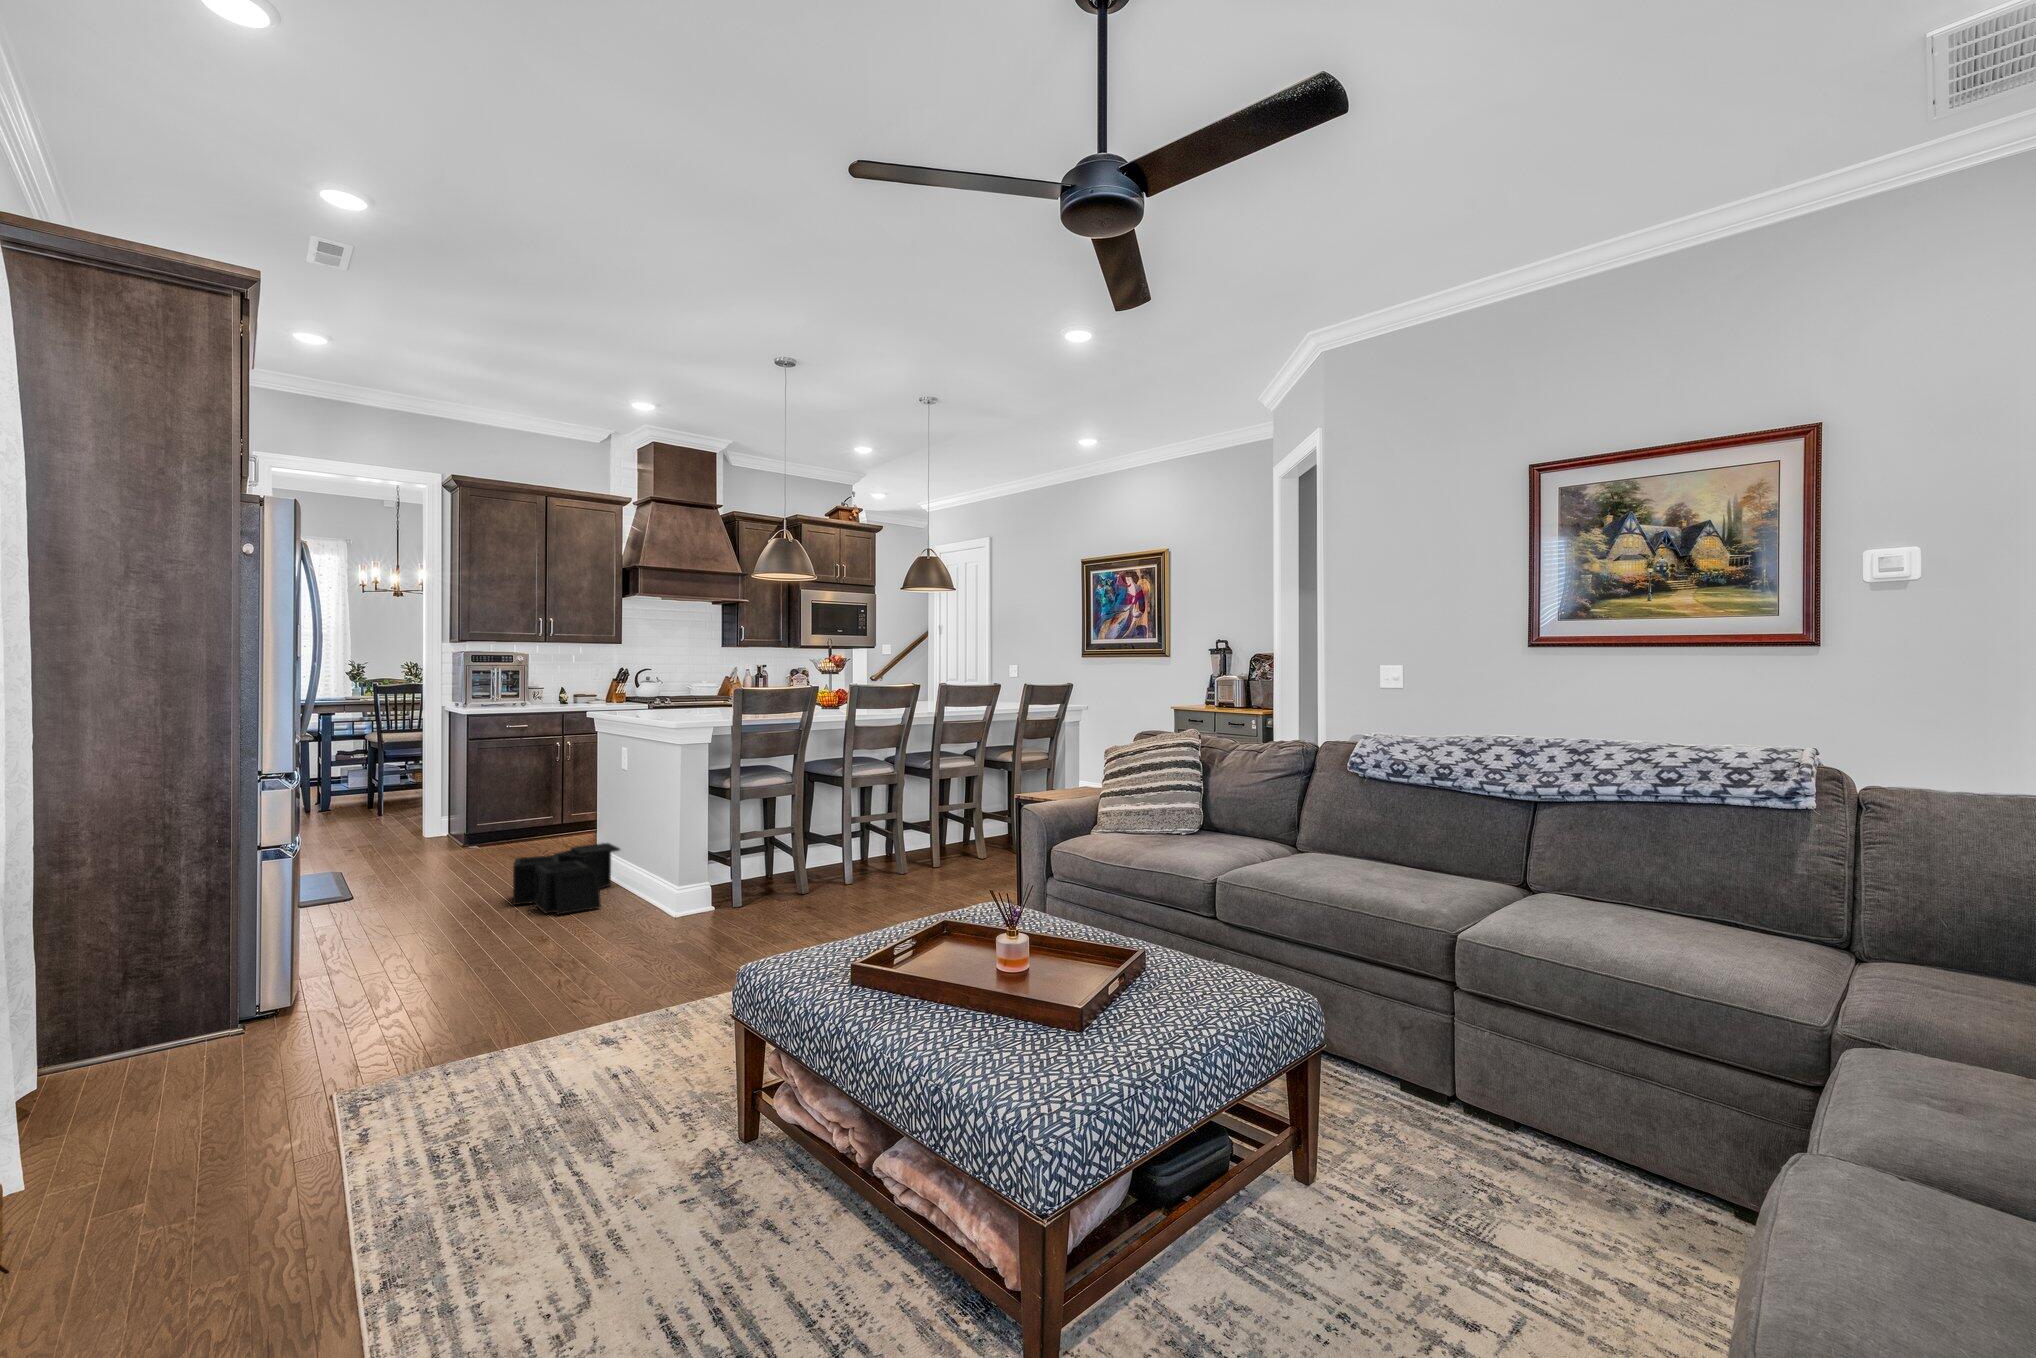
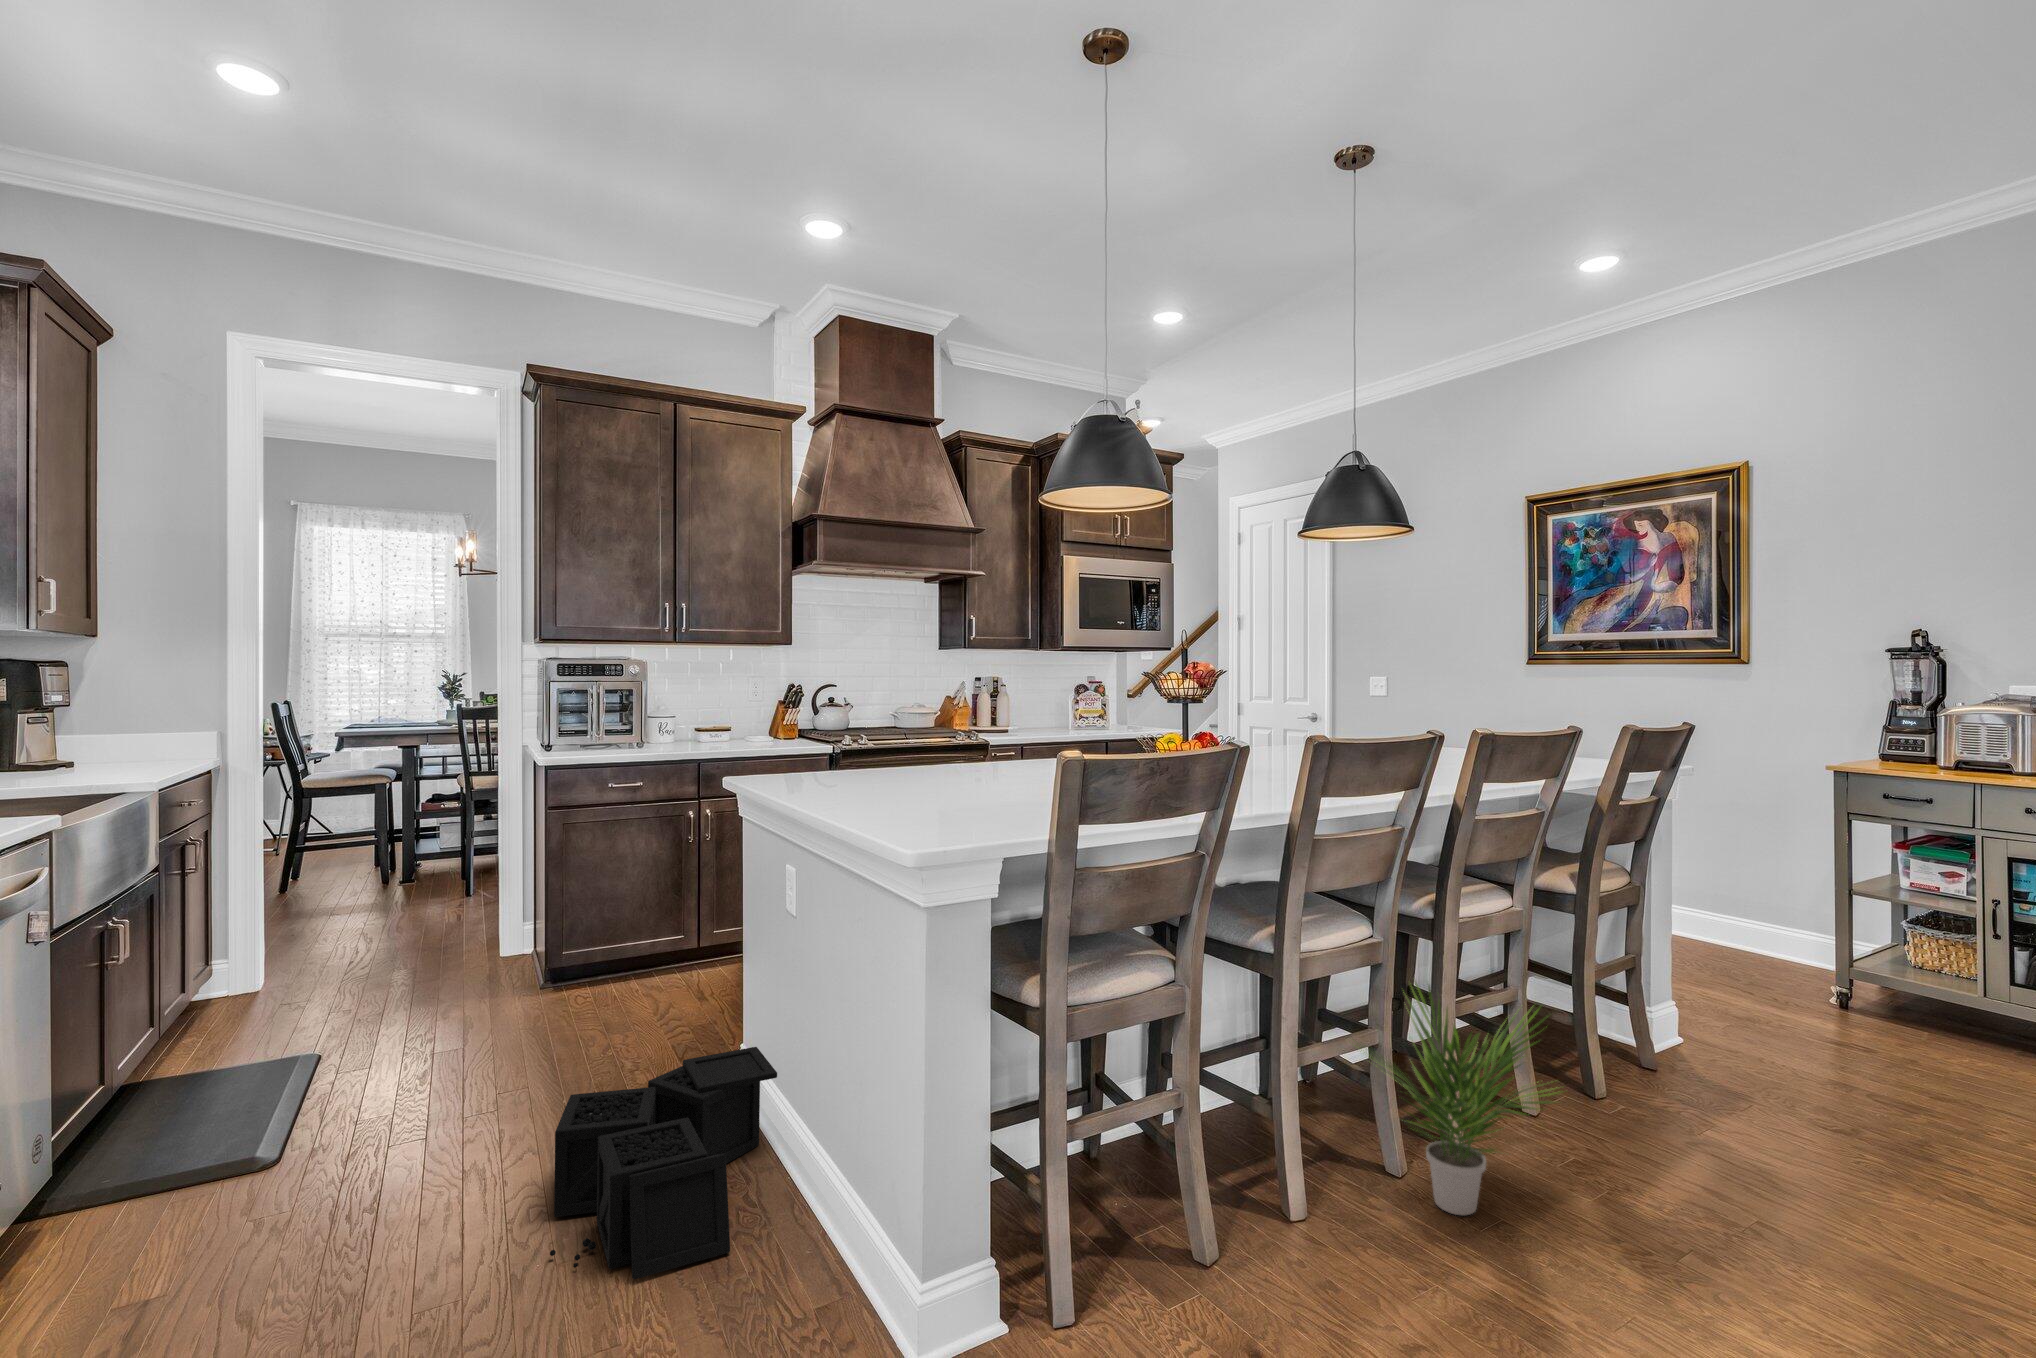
potted plant: none [887,792,967,885] -> present [1372,983,1558,1216]

